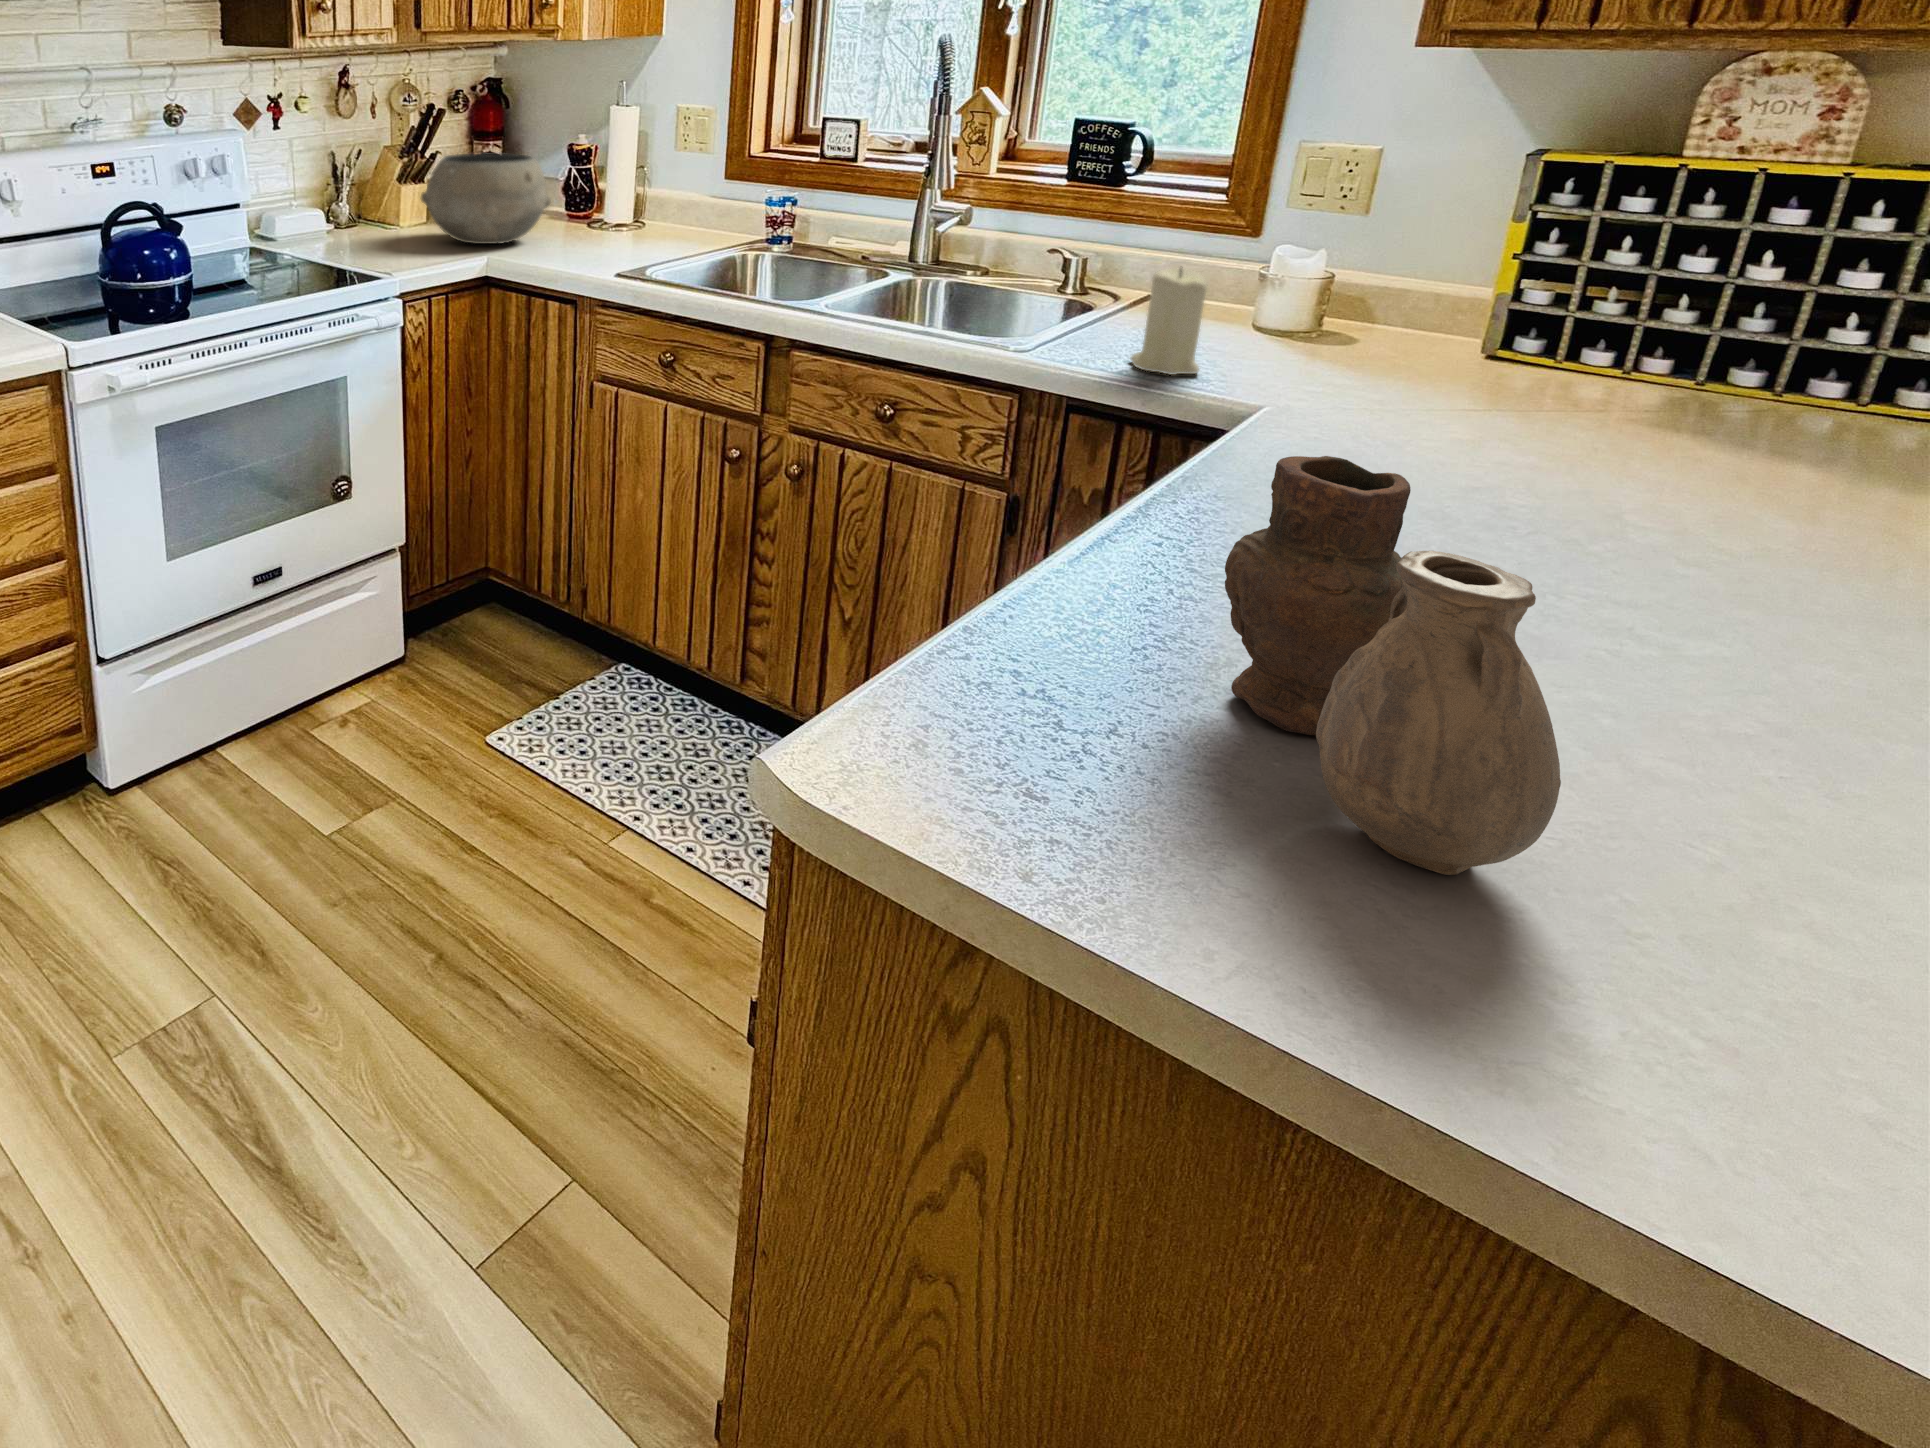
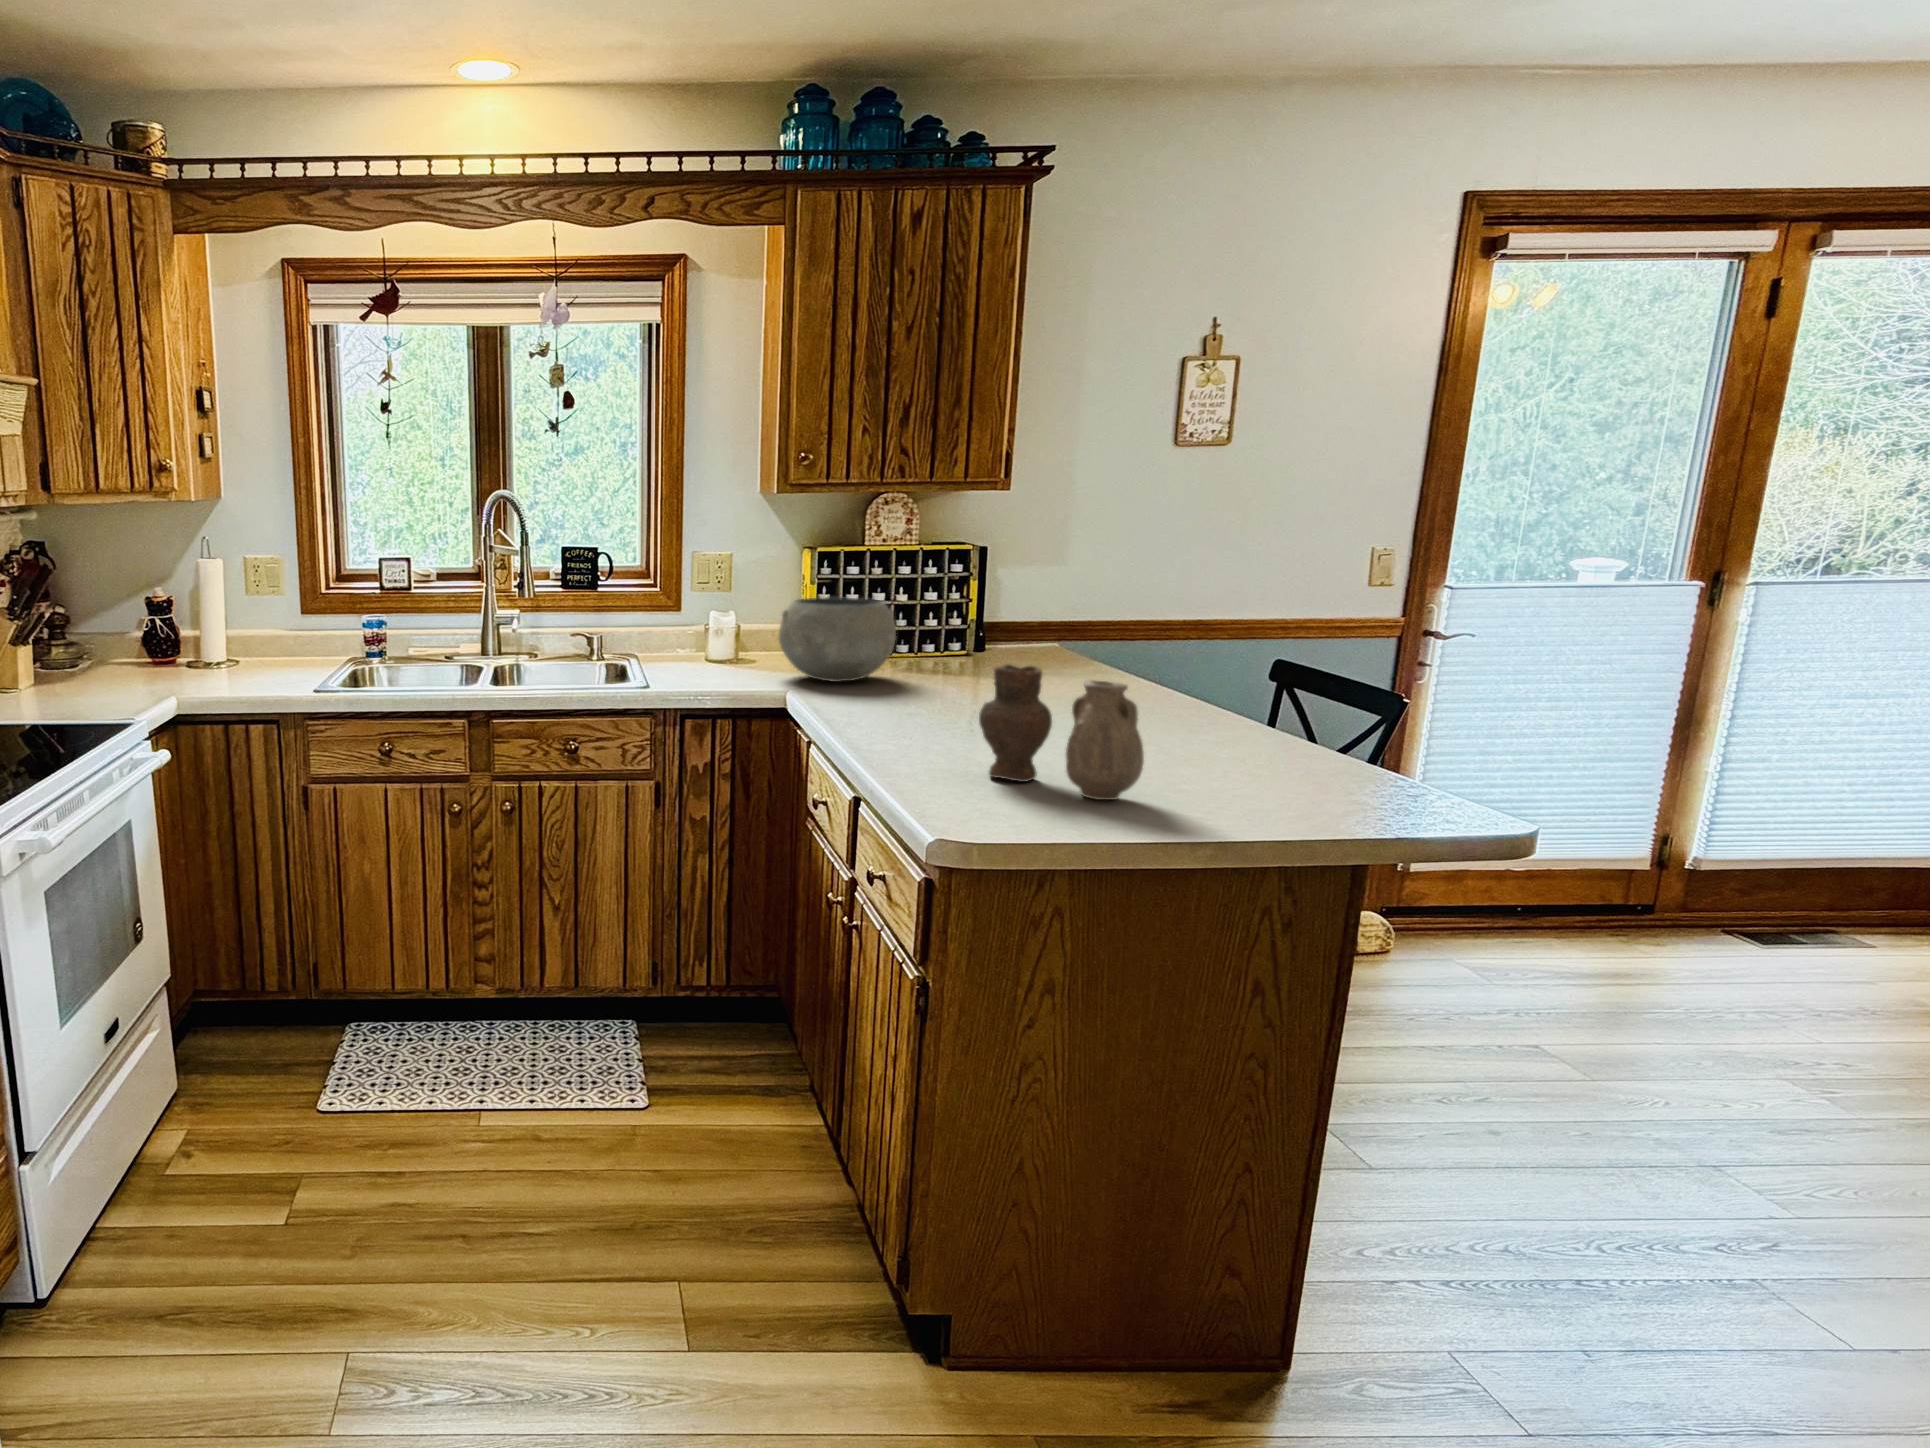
ceramic bowl: present [421,154,551,244] -> present [779,597,896,682]
candle: present [1131,268,1208,375] -> none [701,626,740,688]

